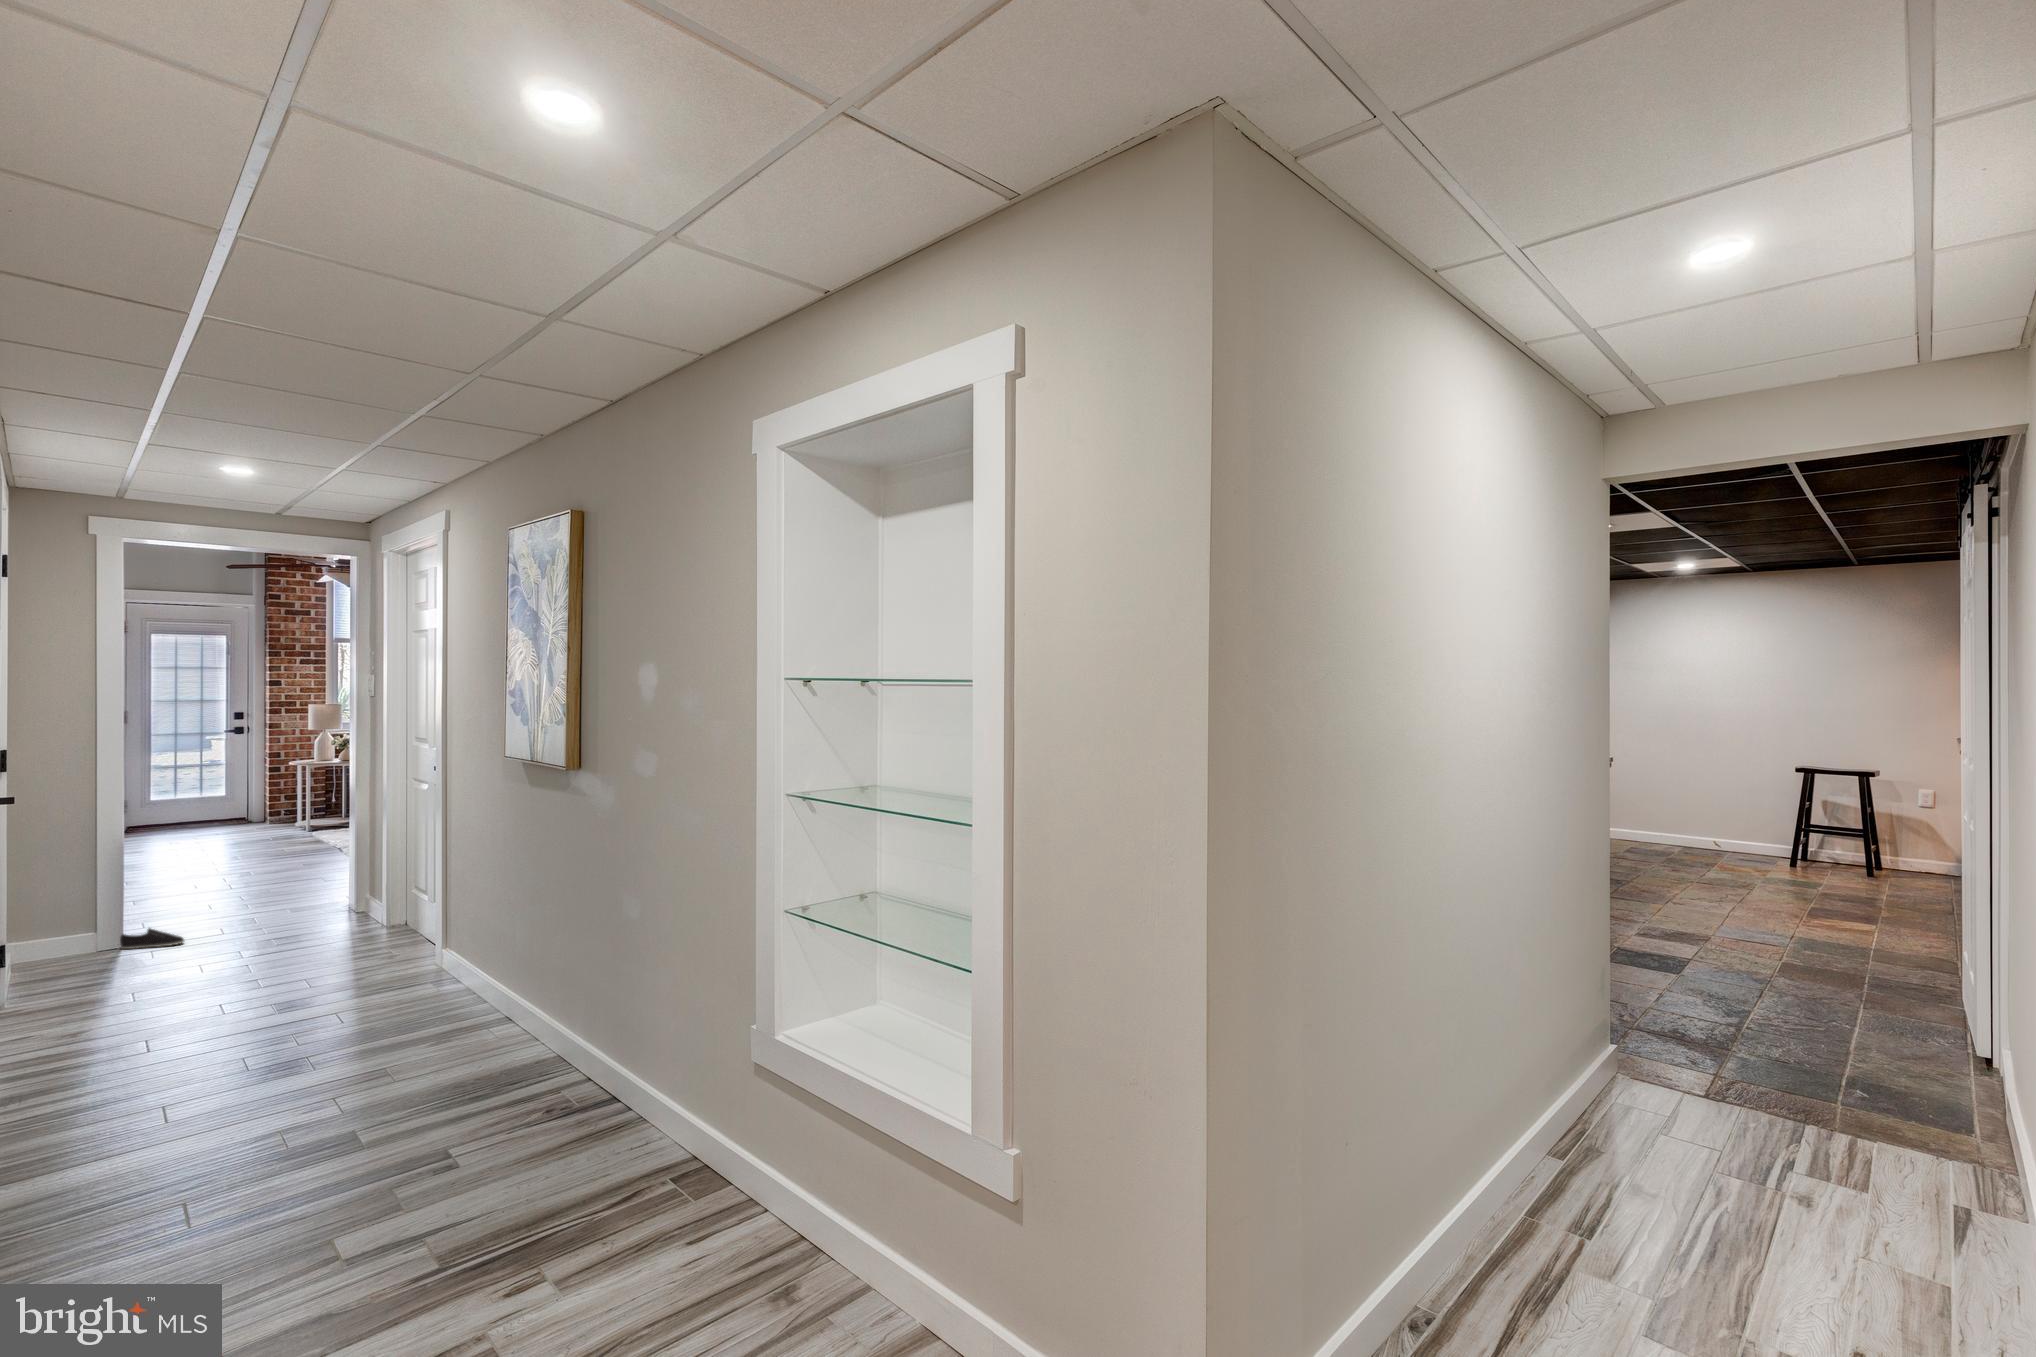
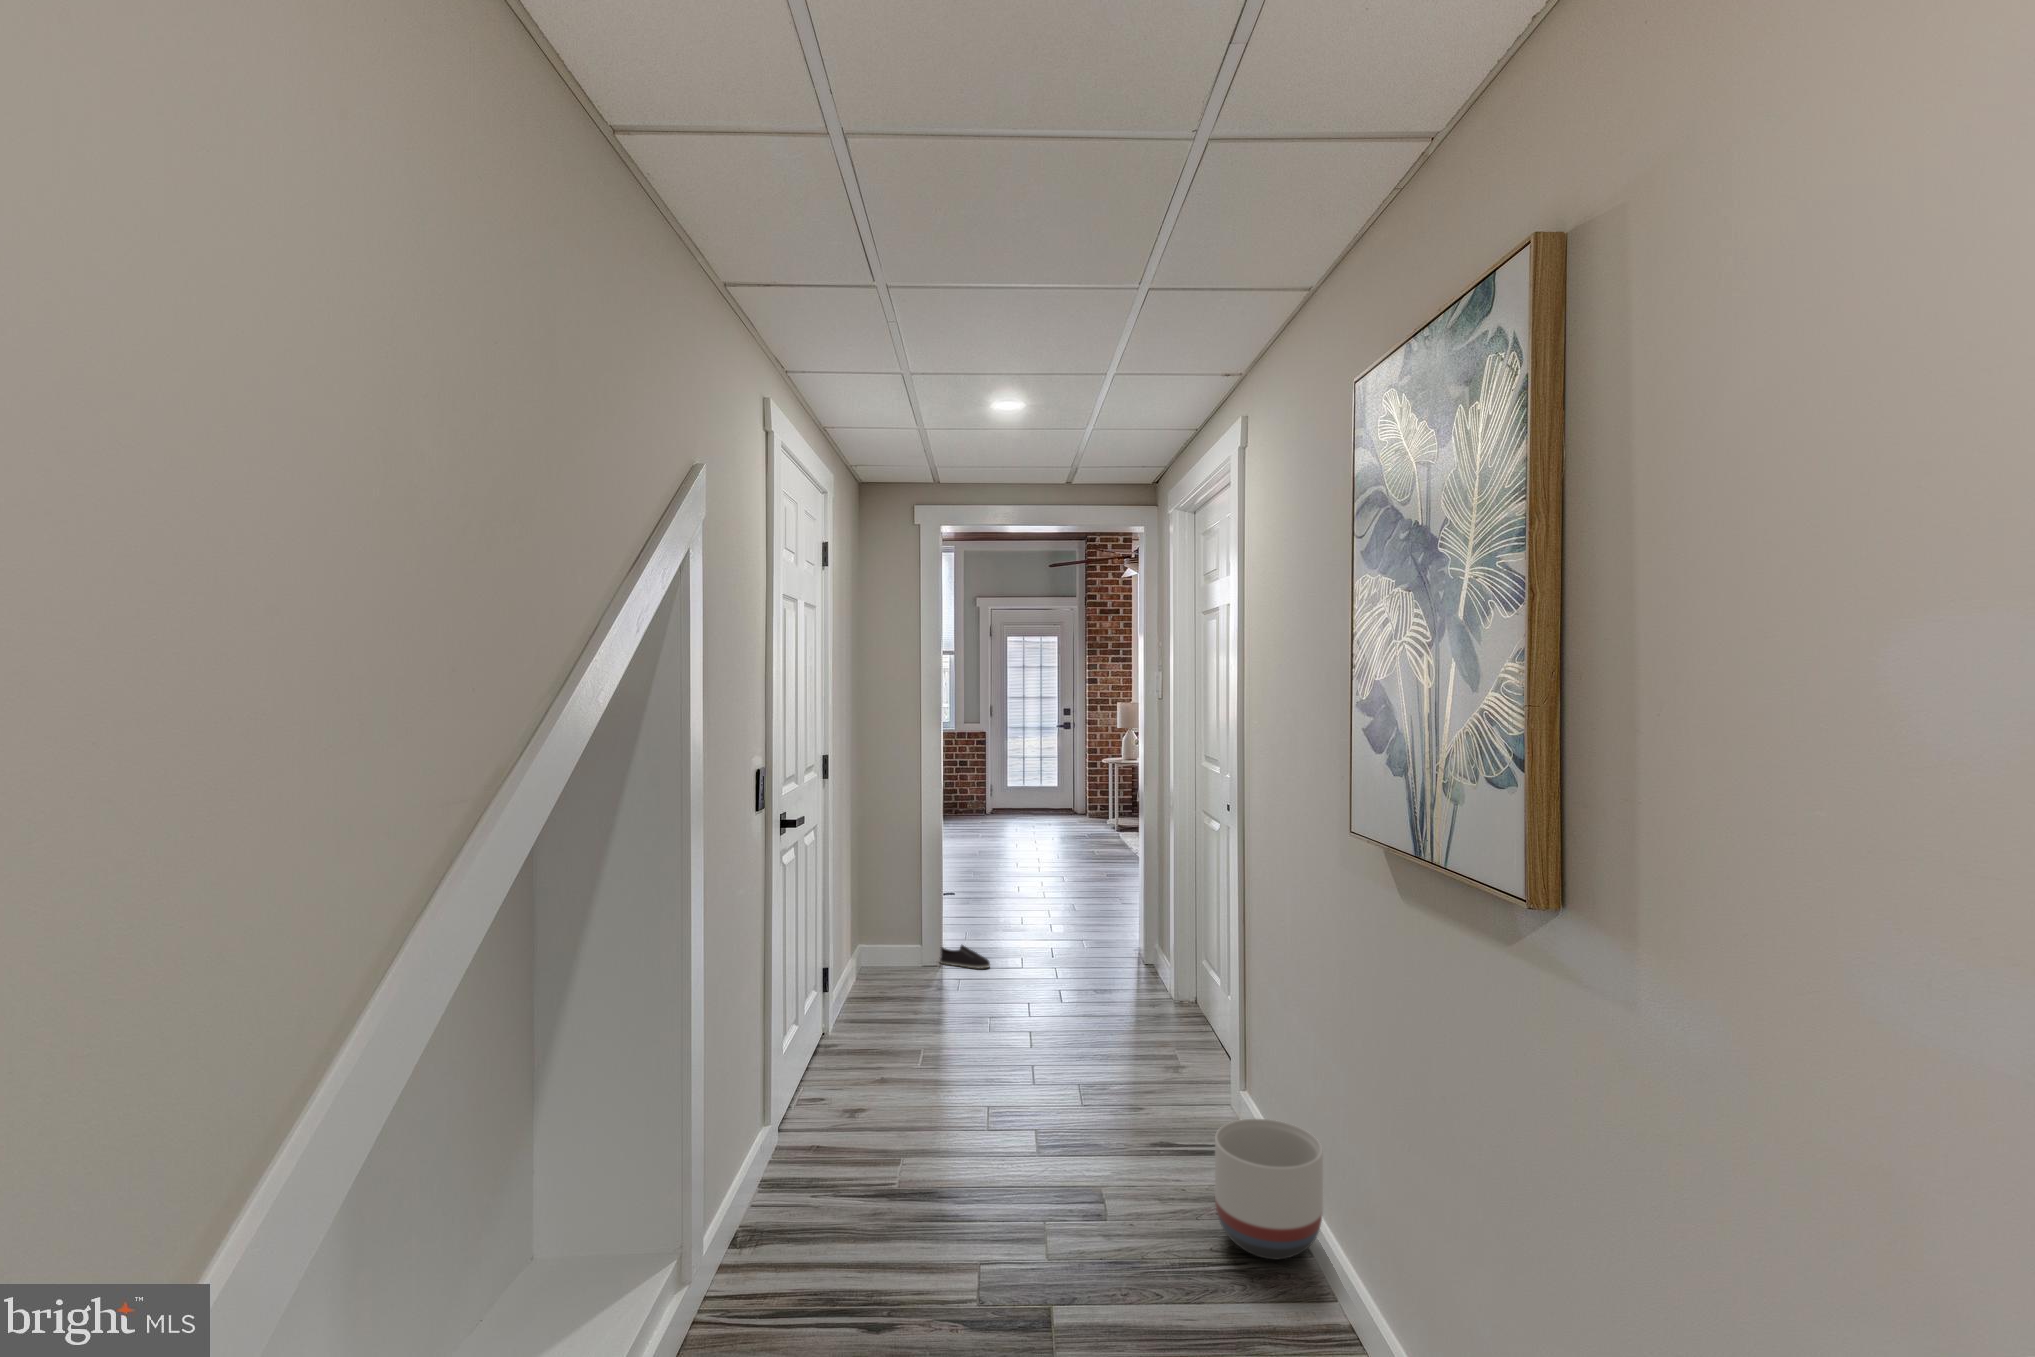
planter: none [416,950,488,1025] -> present [1215,1119,1323,1259]

